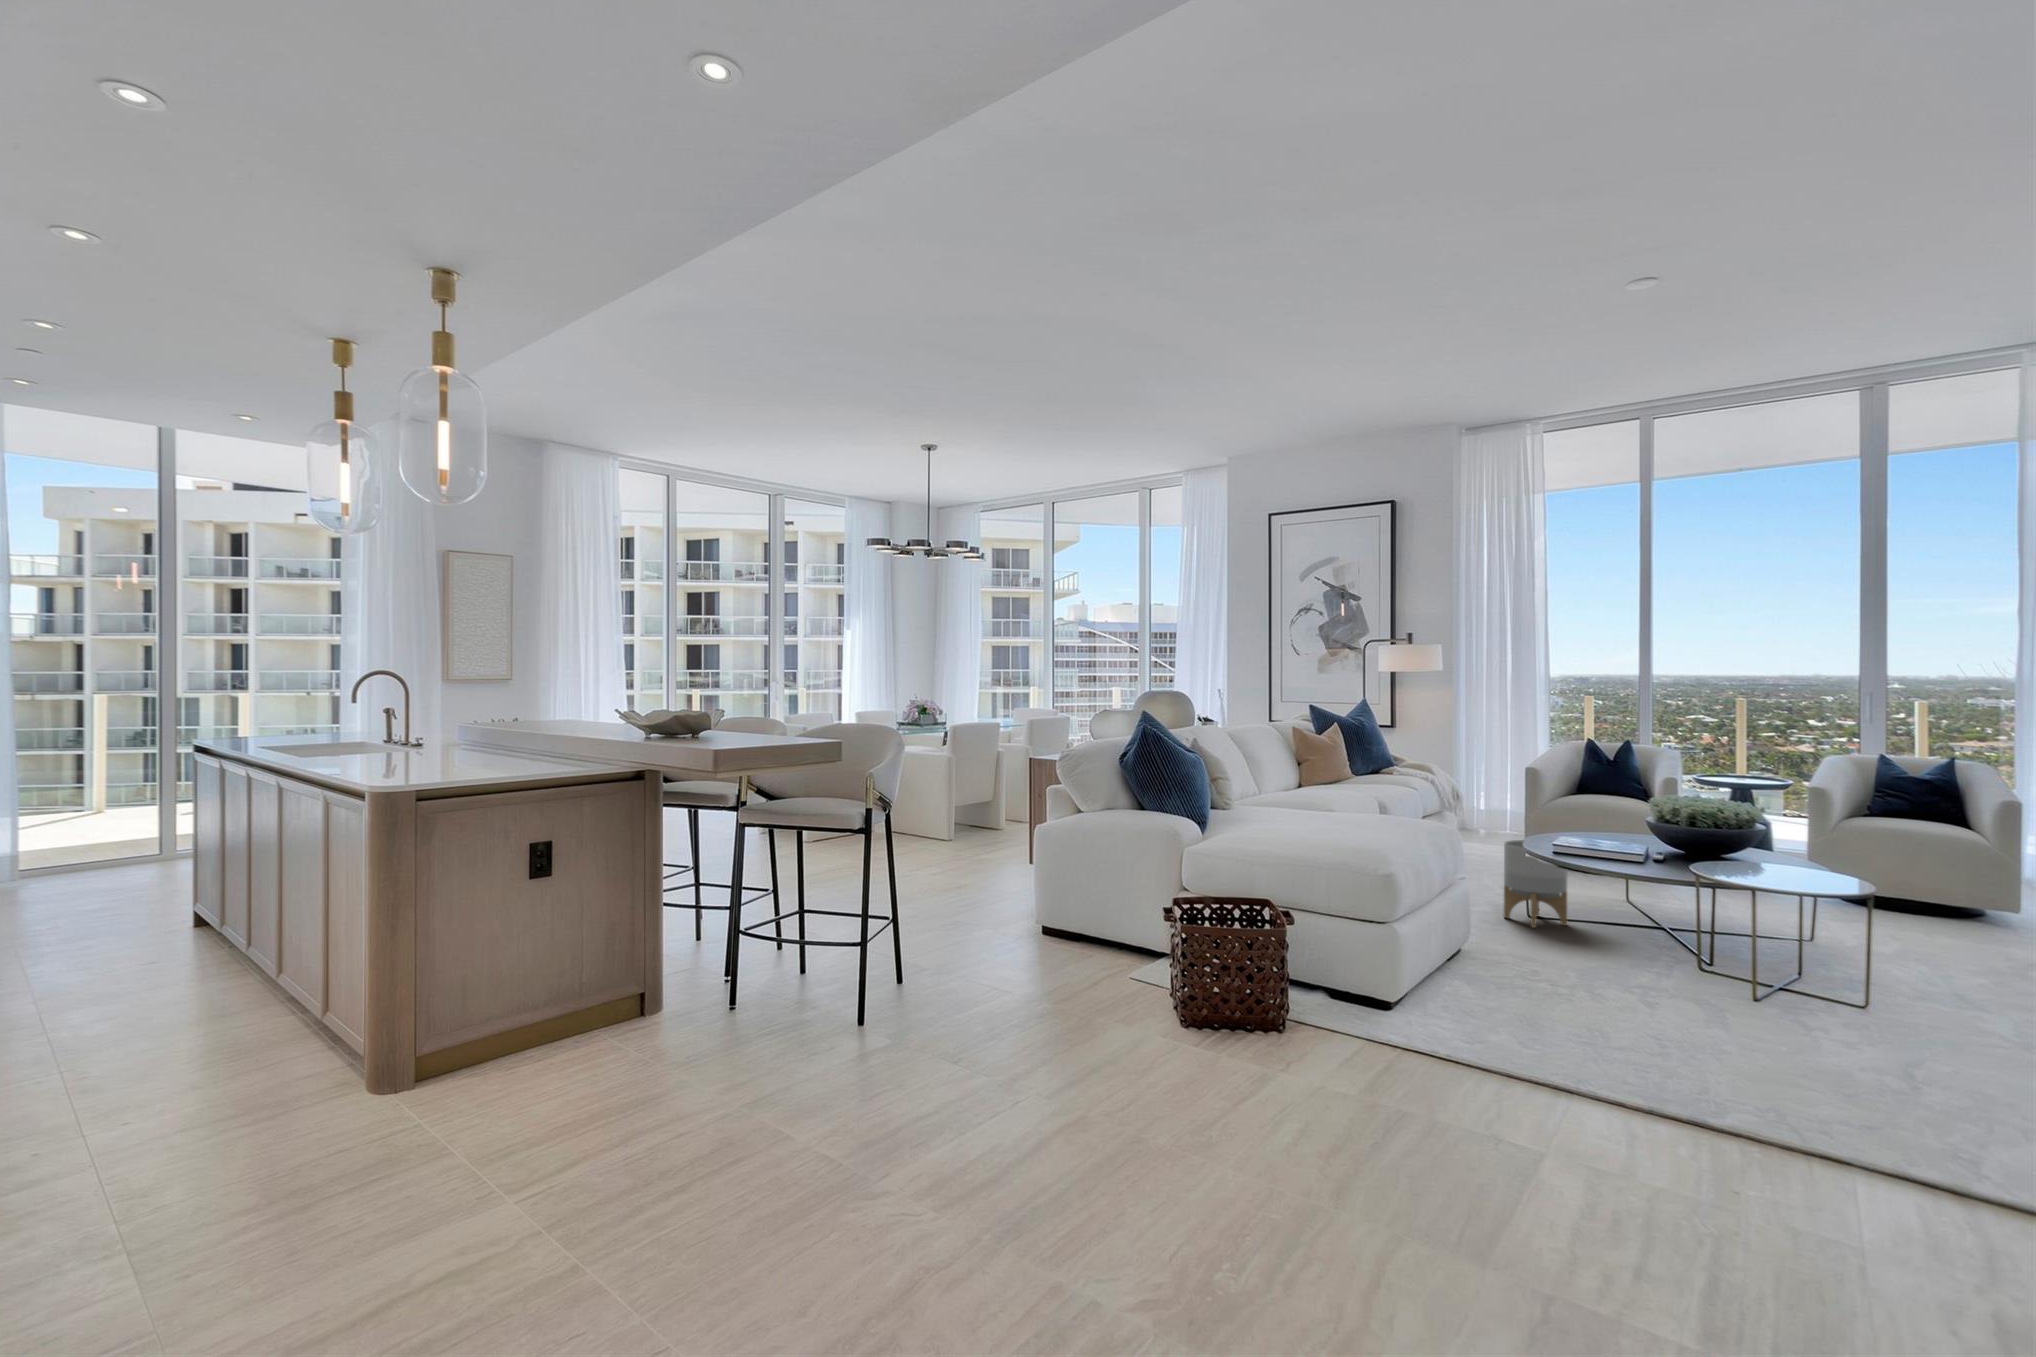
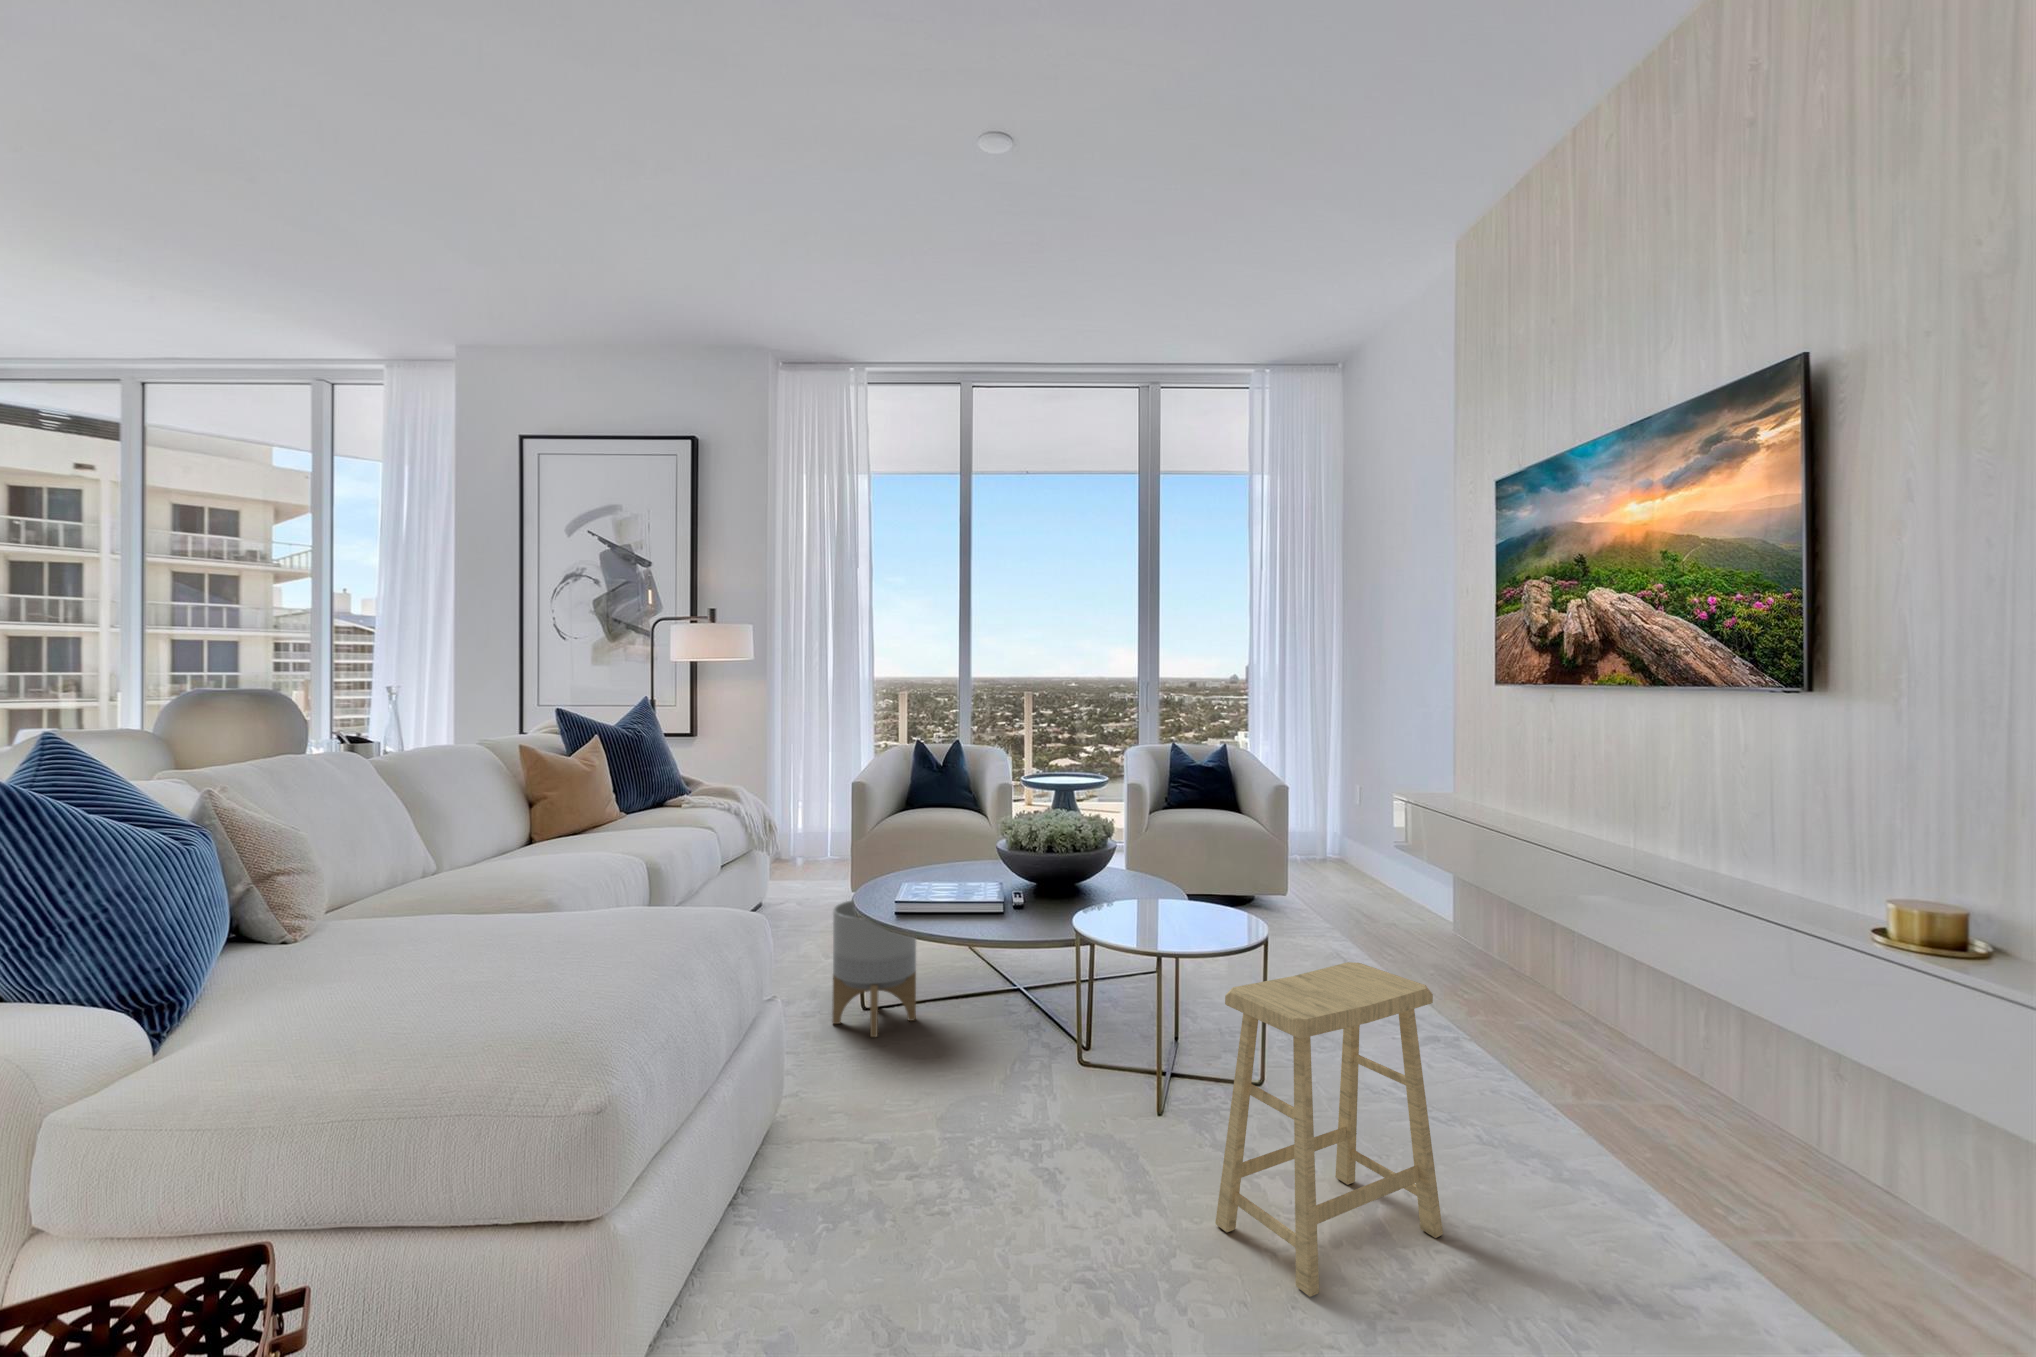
footstool: none [1753,888,1944,1073] -> present [1215,962,1443,1297]

